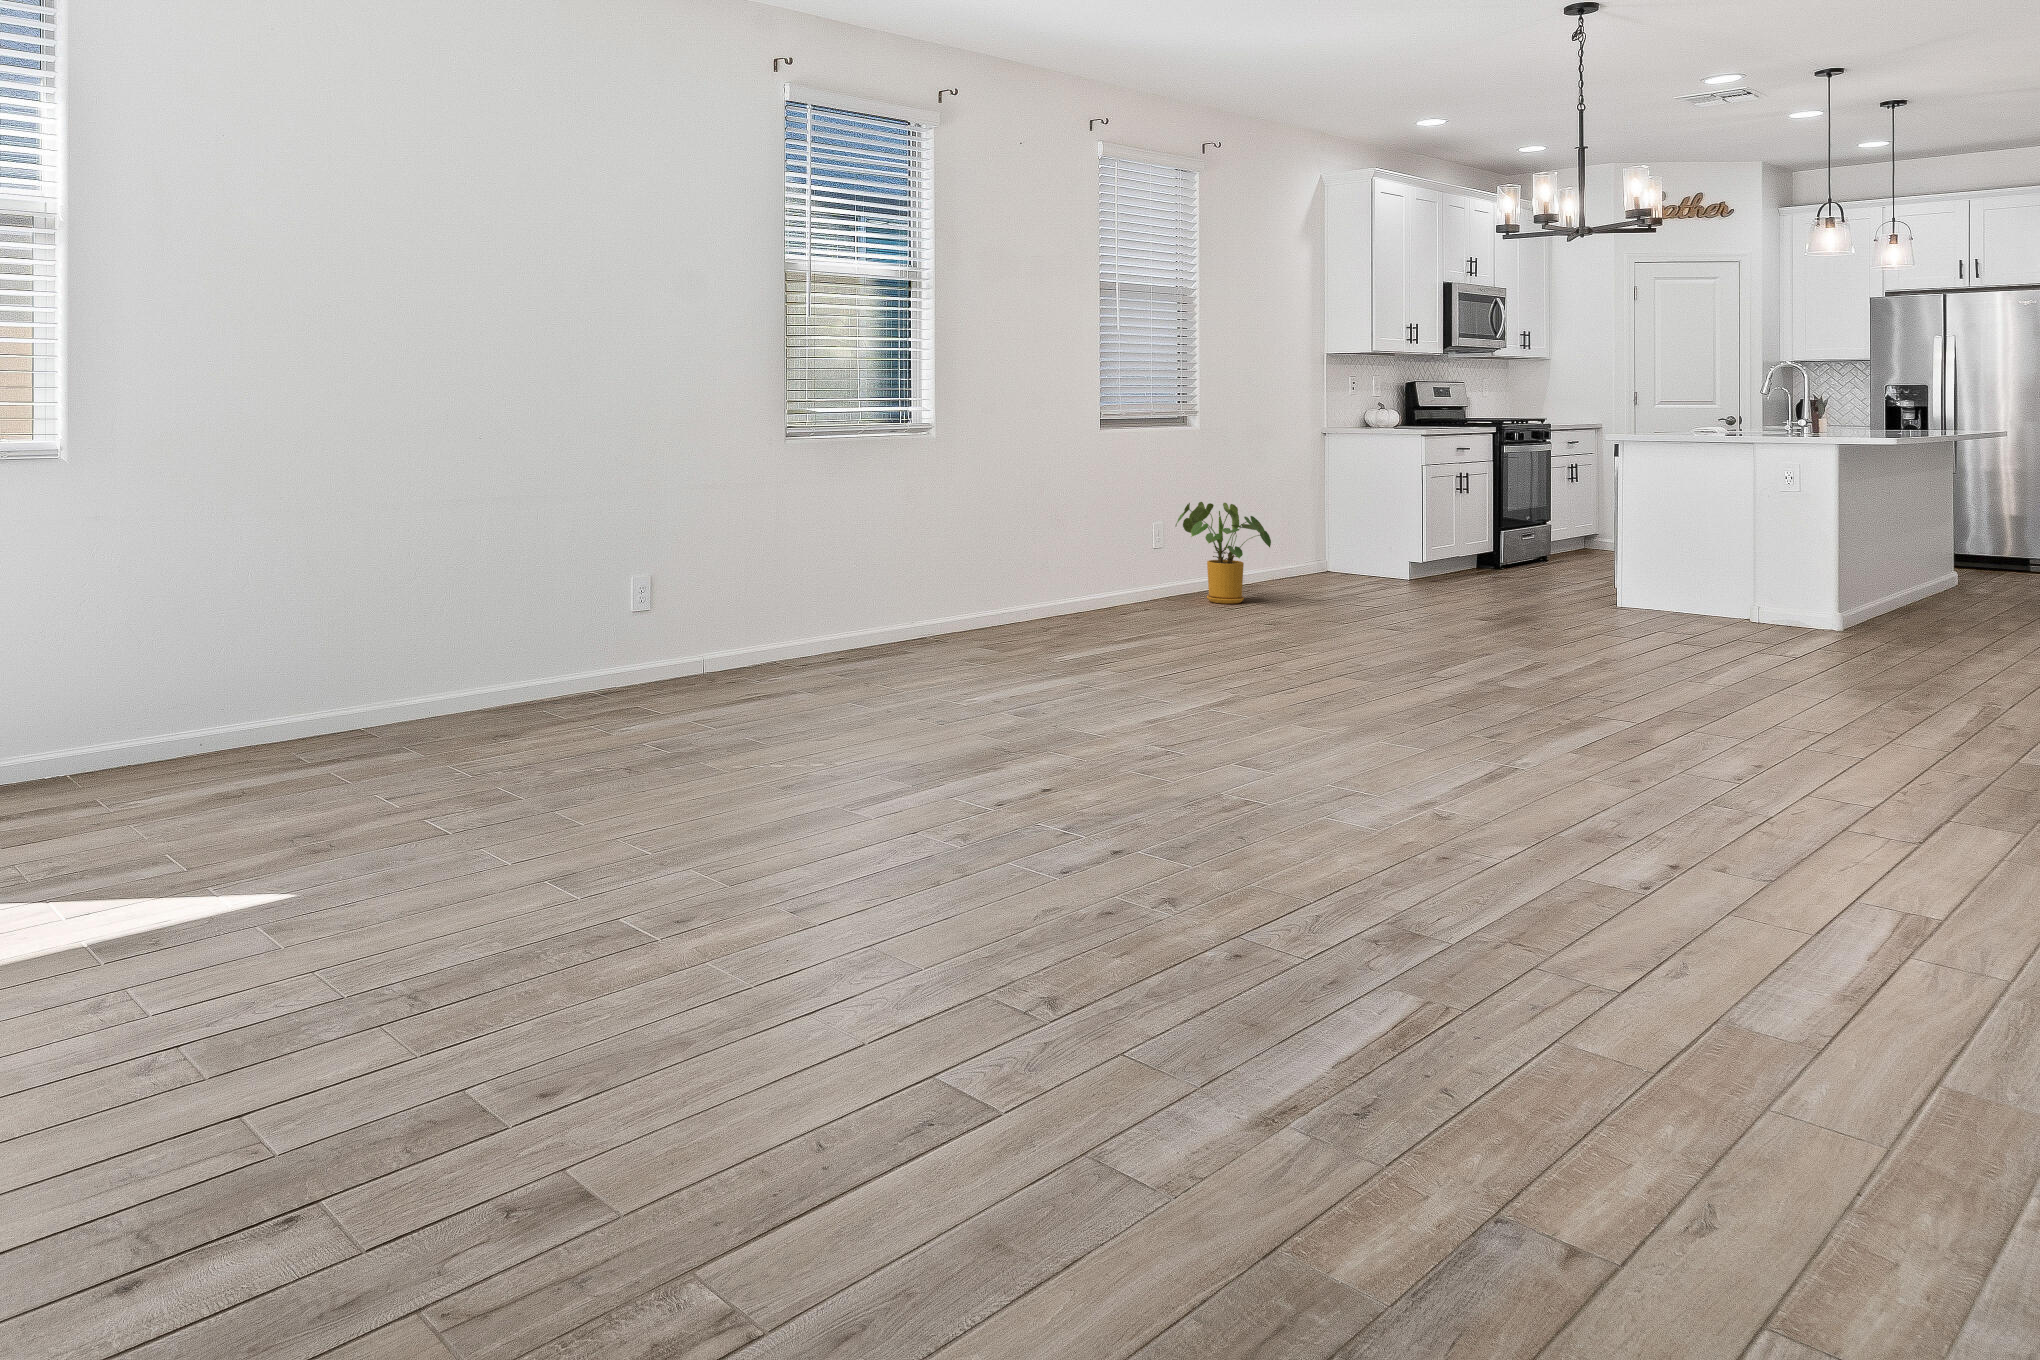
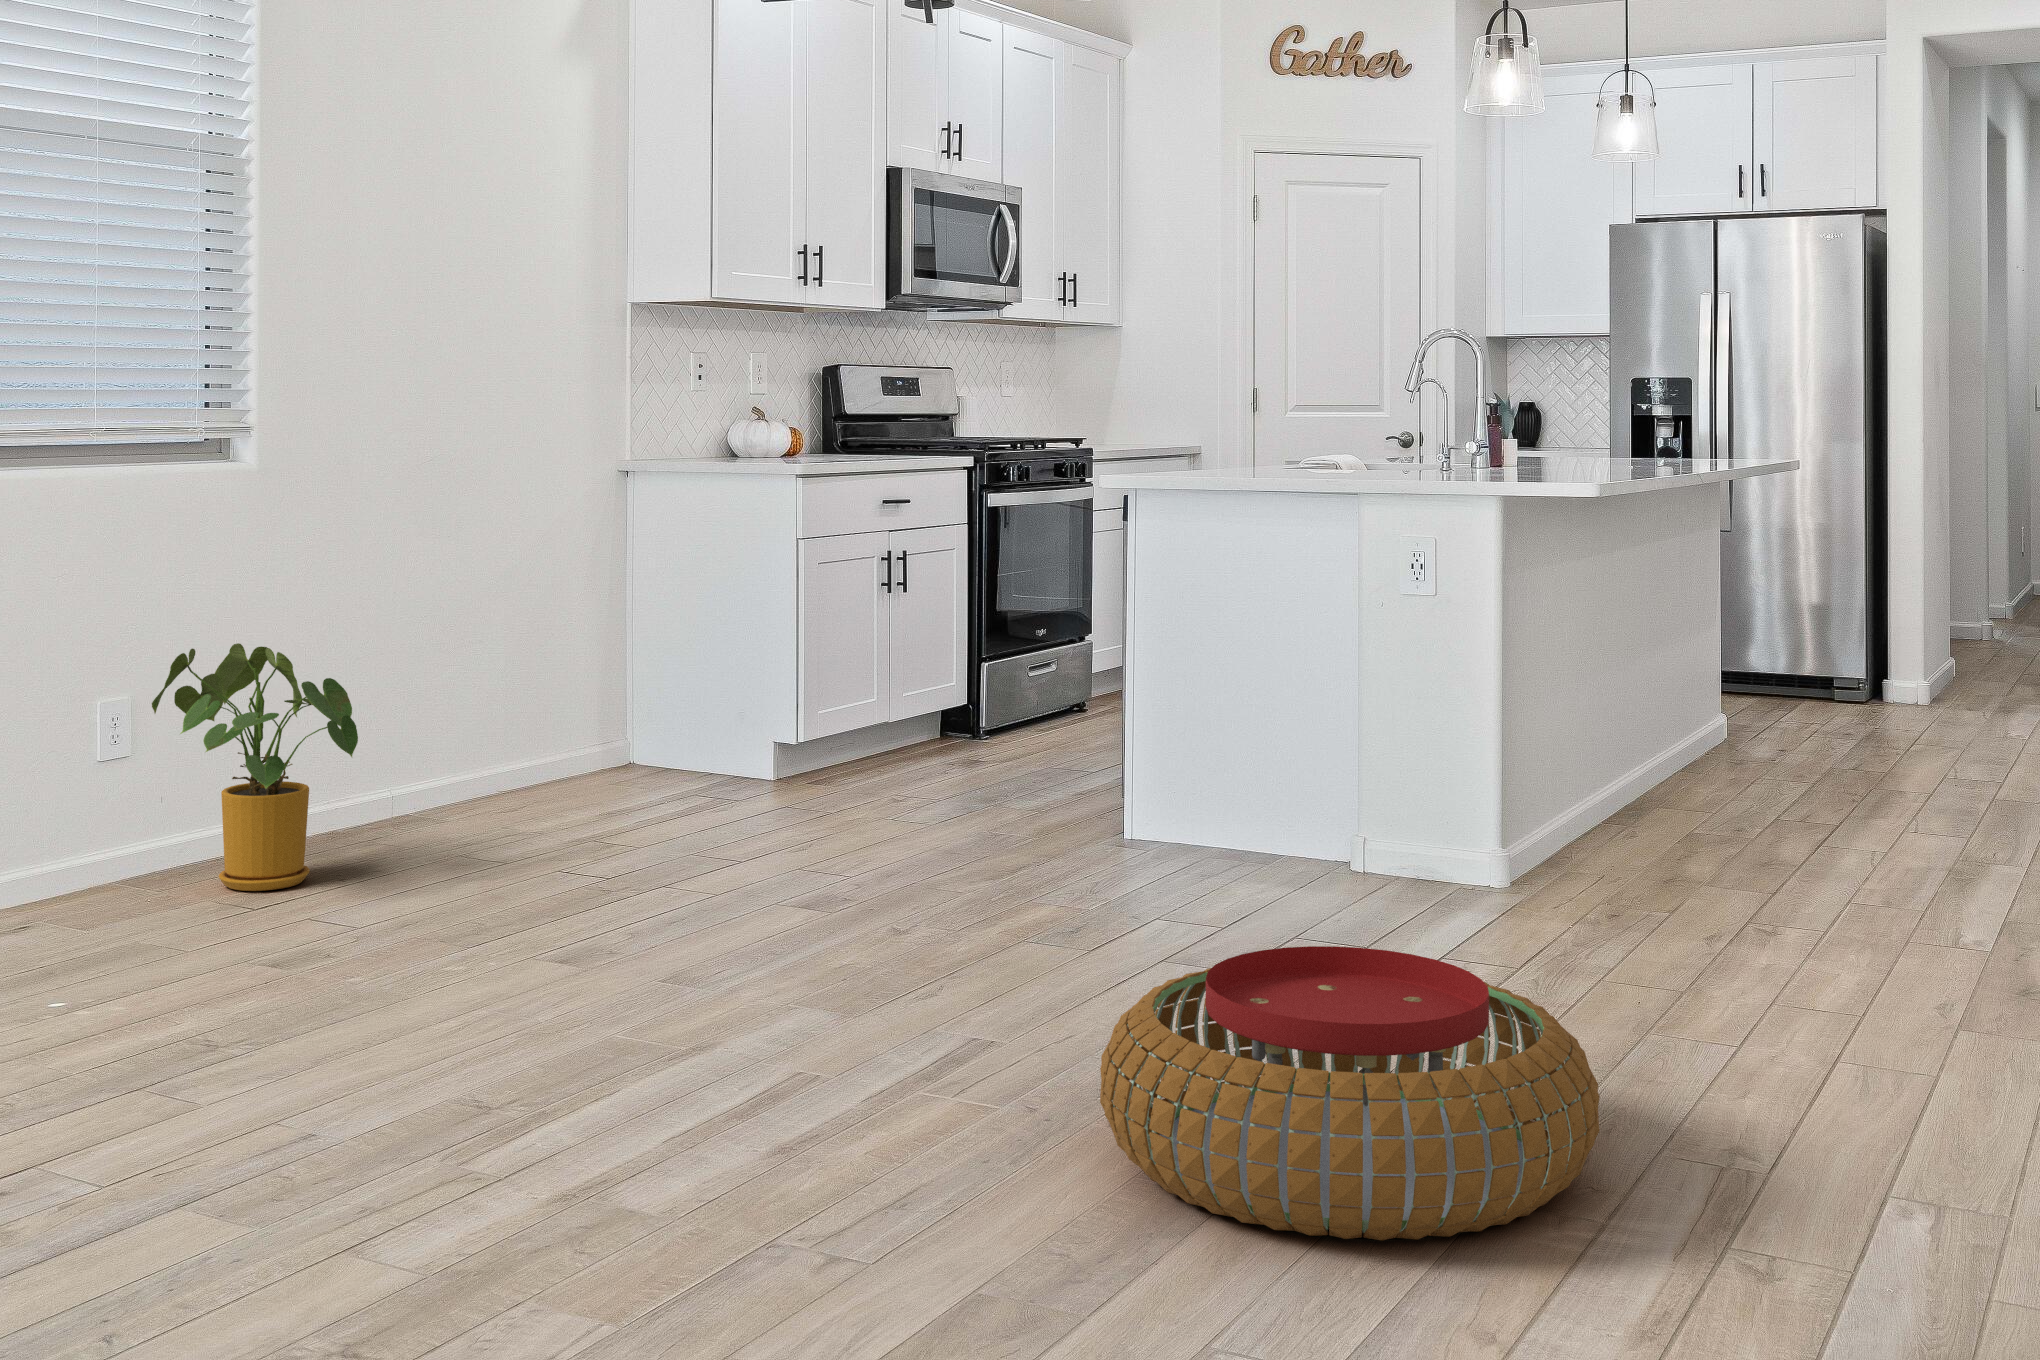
pouf: none [1693,616,1929,712] -> present [1100,946,1600,1240]

